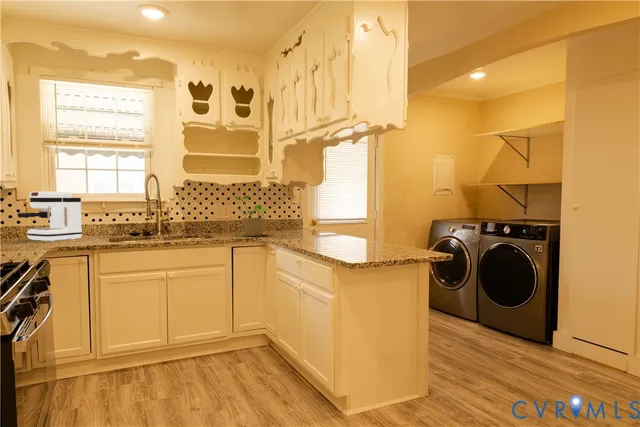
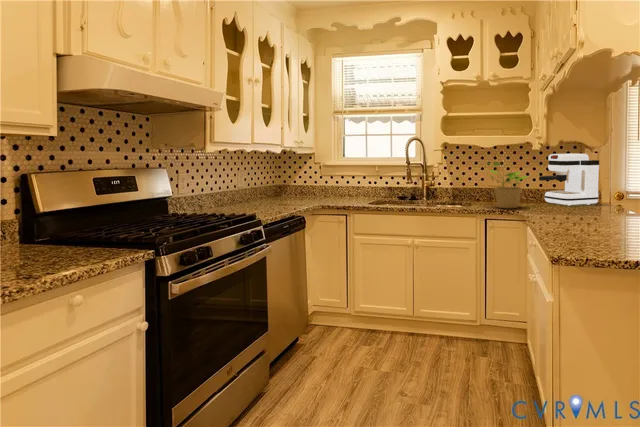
coffee maker: present [18,192,82,242] -> present [539,154,599,206]

